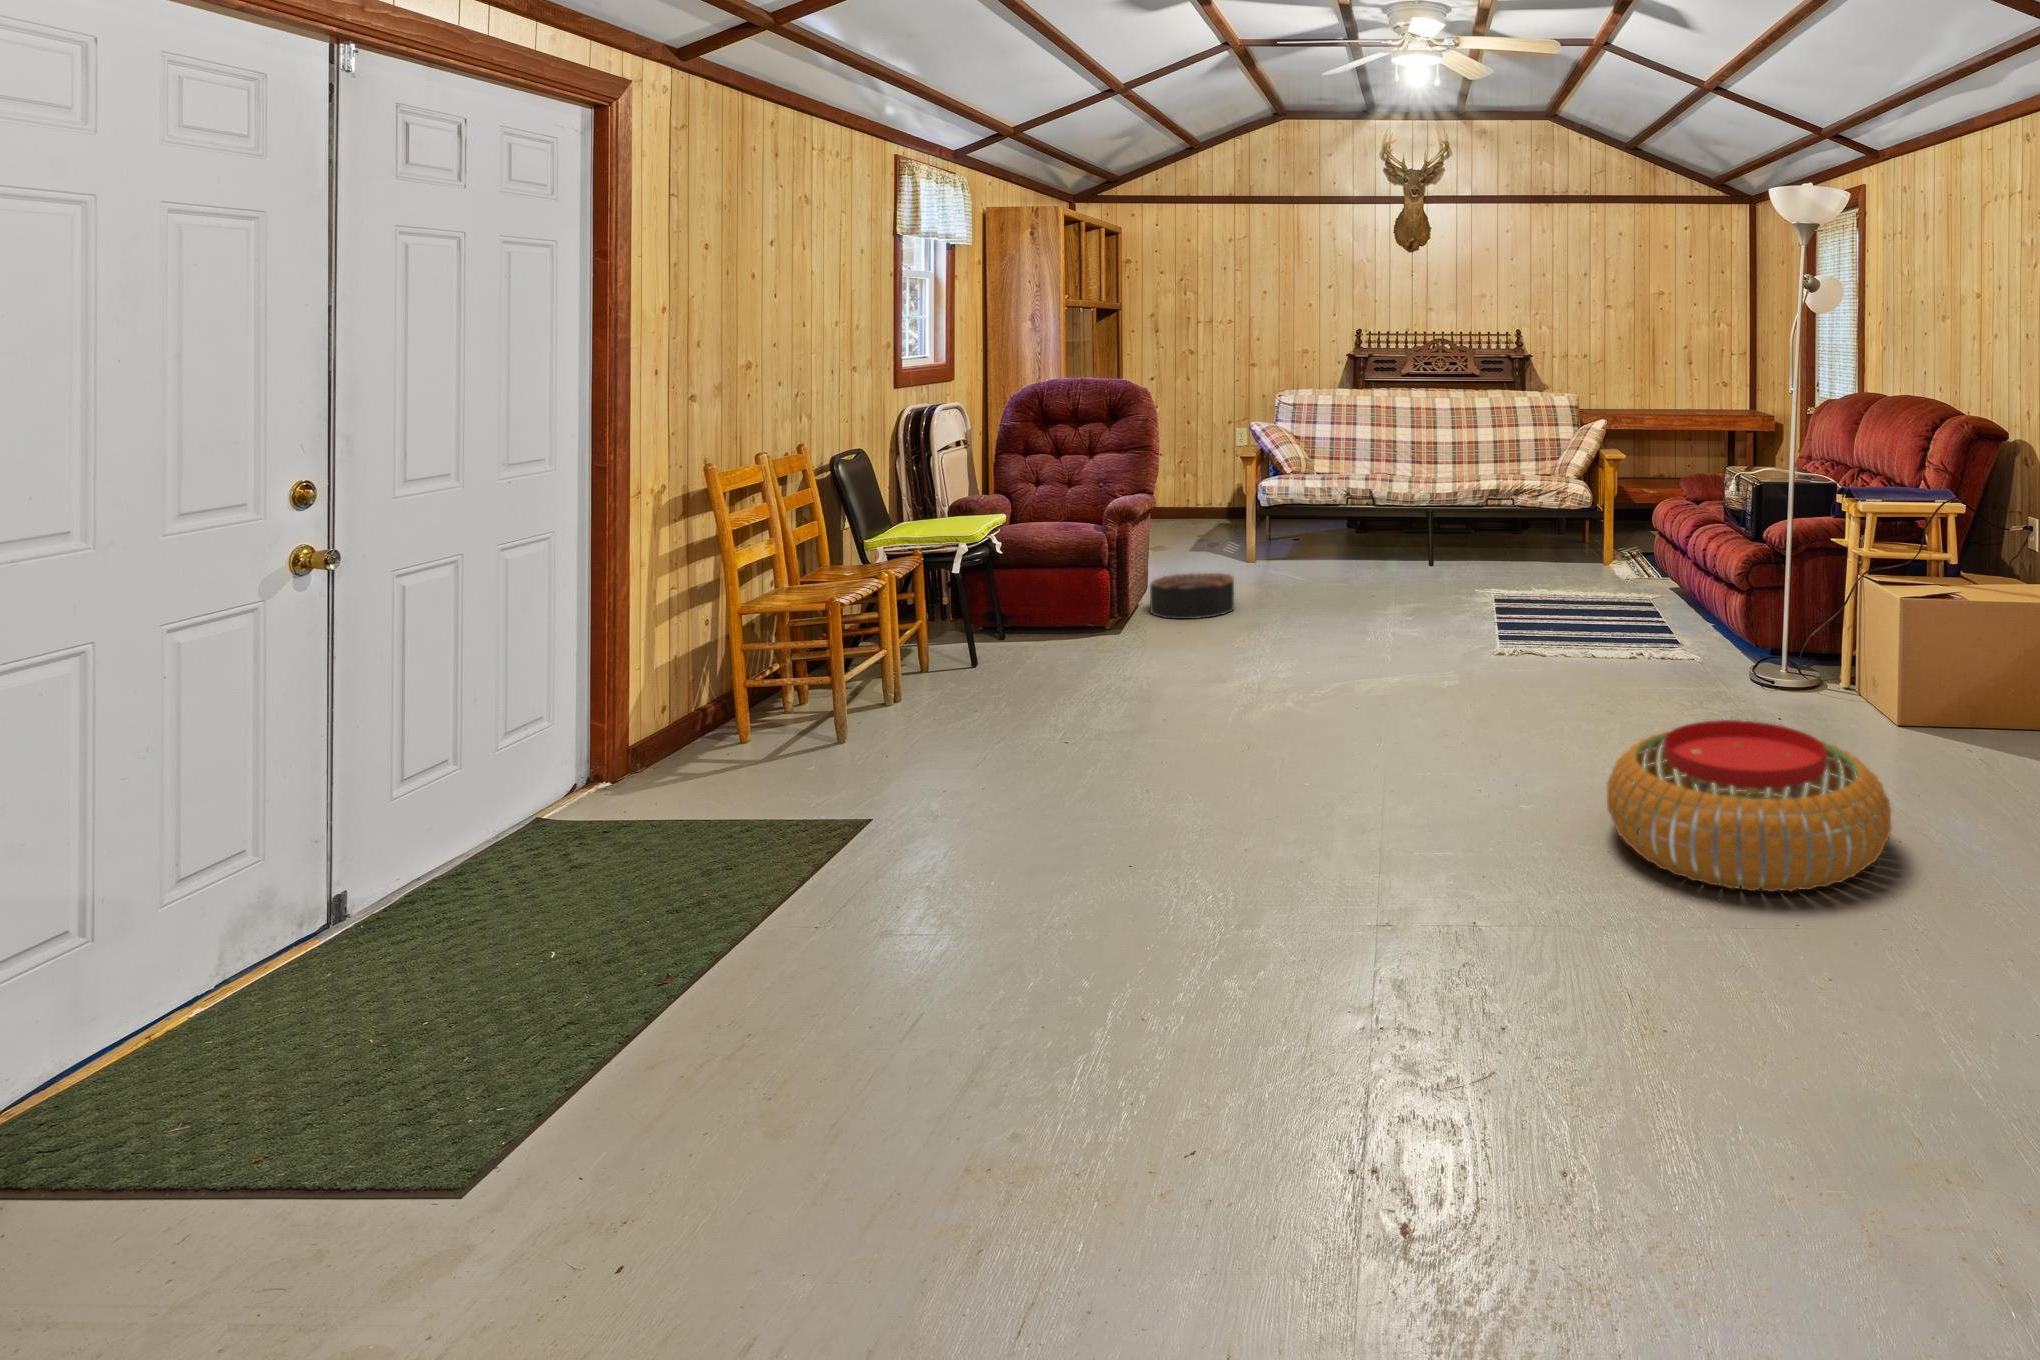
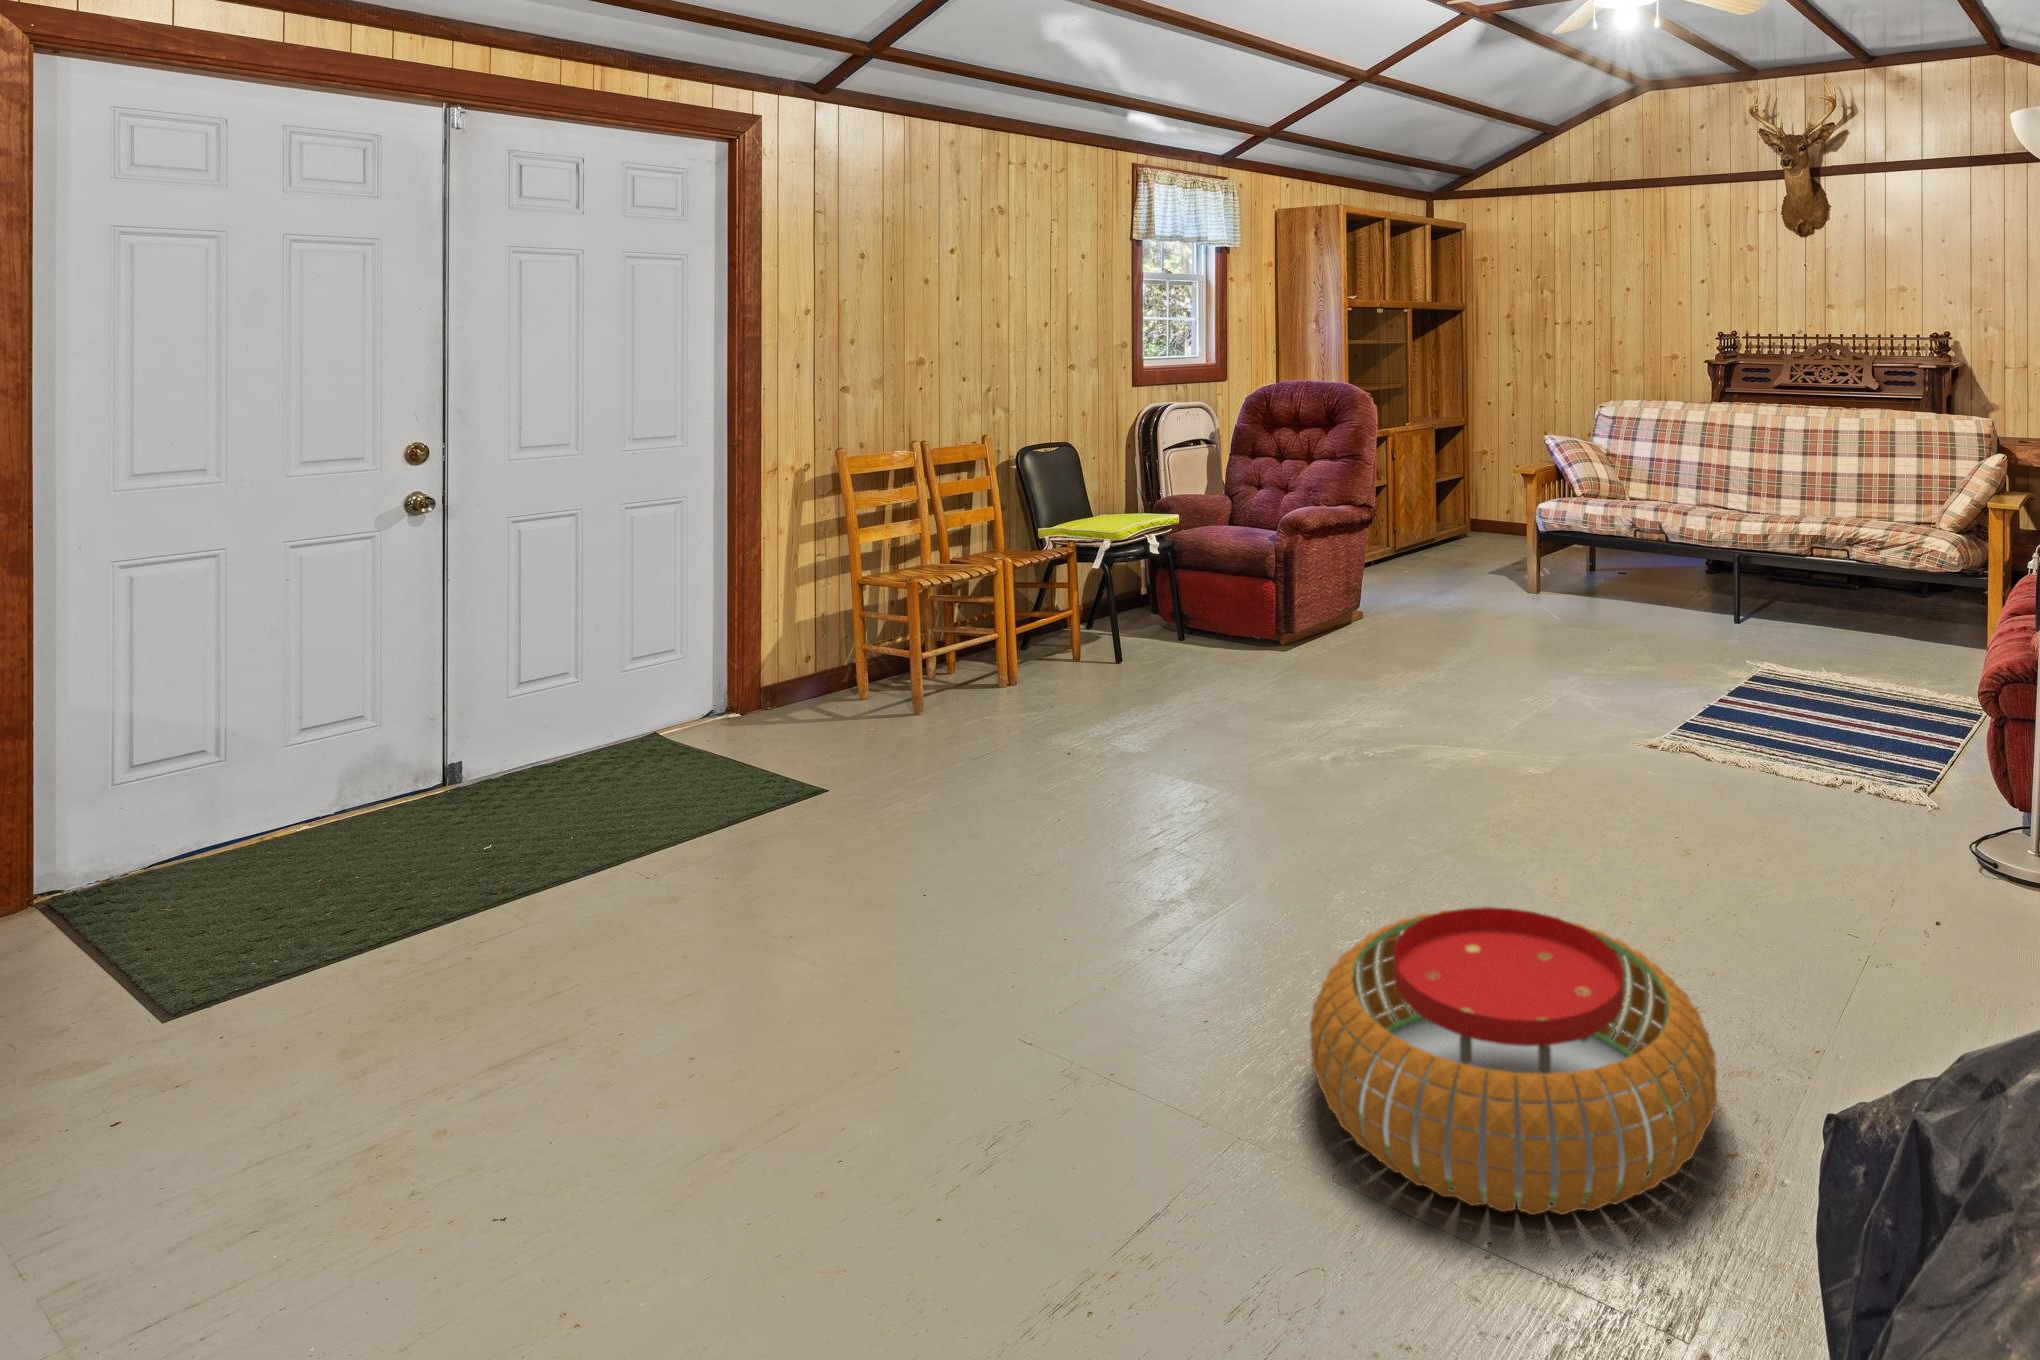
basket: present [1150,573,1234,619] -> none [1347,593,1437,645]

